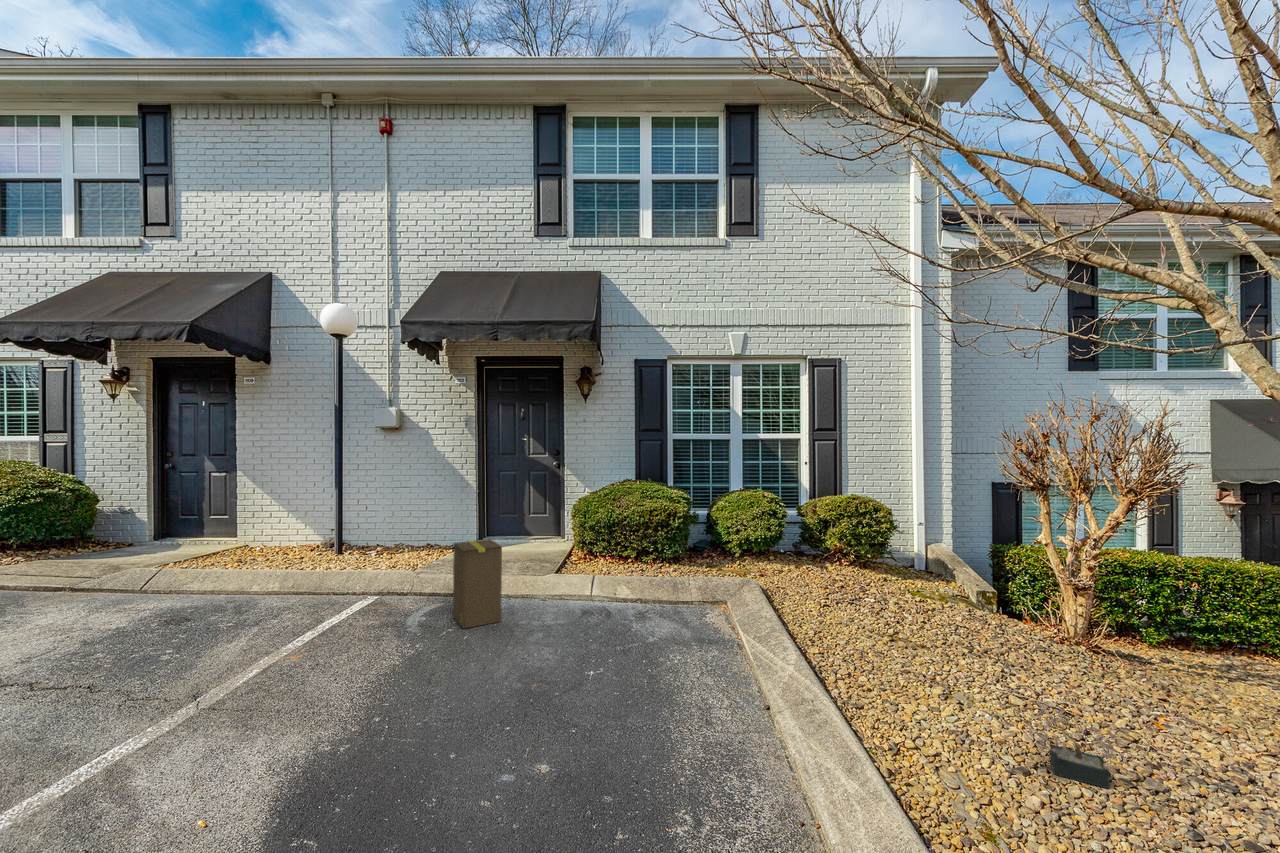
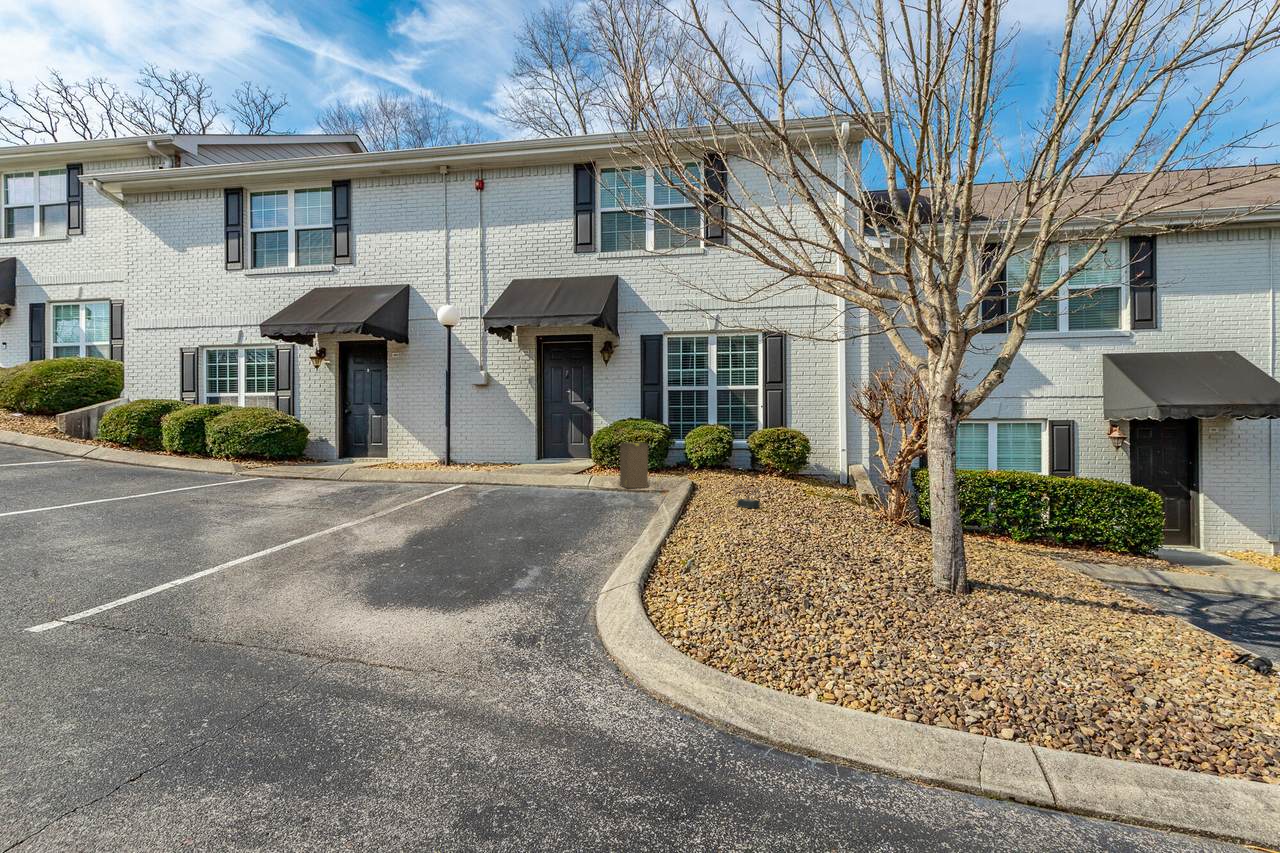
cardboard box: present [453,539,502,628] -> present [620,443,648,488]

